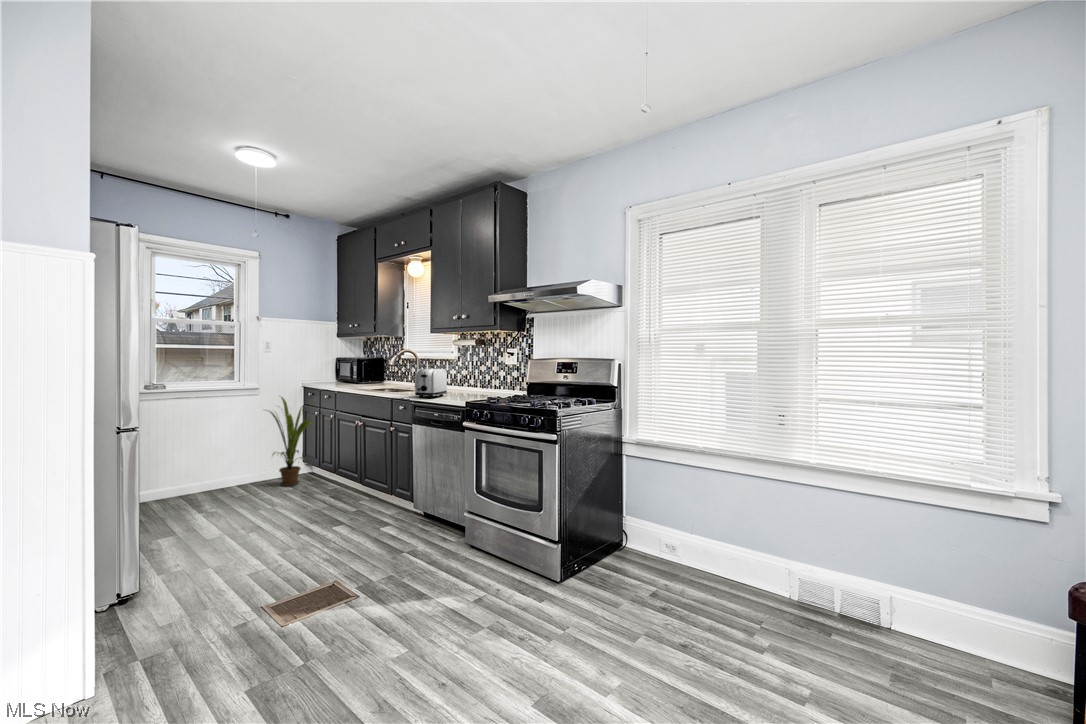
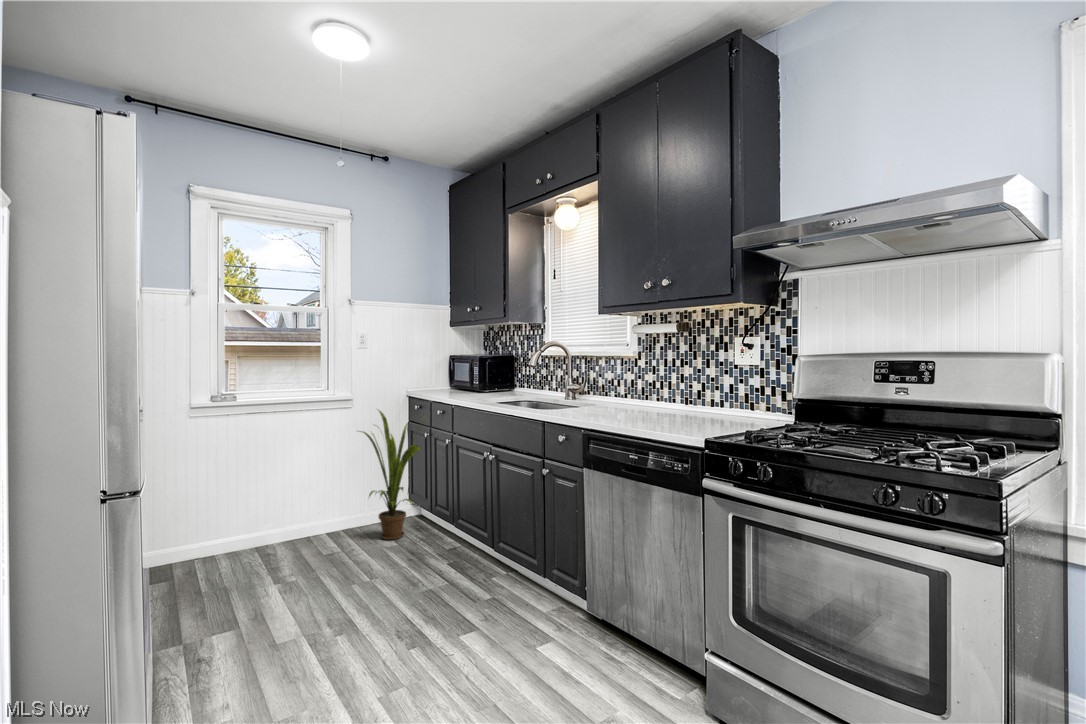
toaster: present [415,369,447,398] -> none [594,374,640,426]

